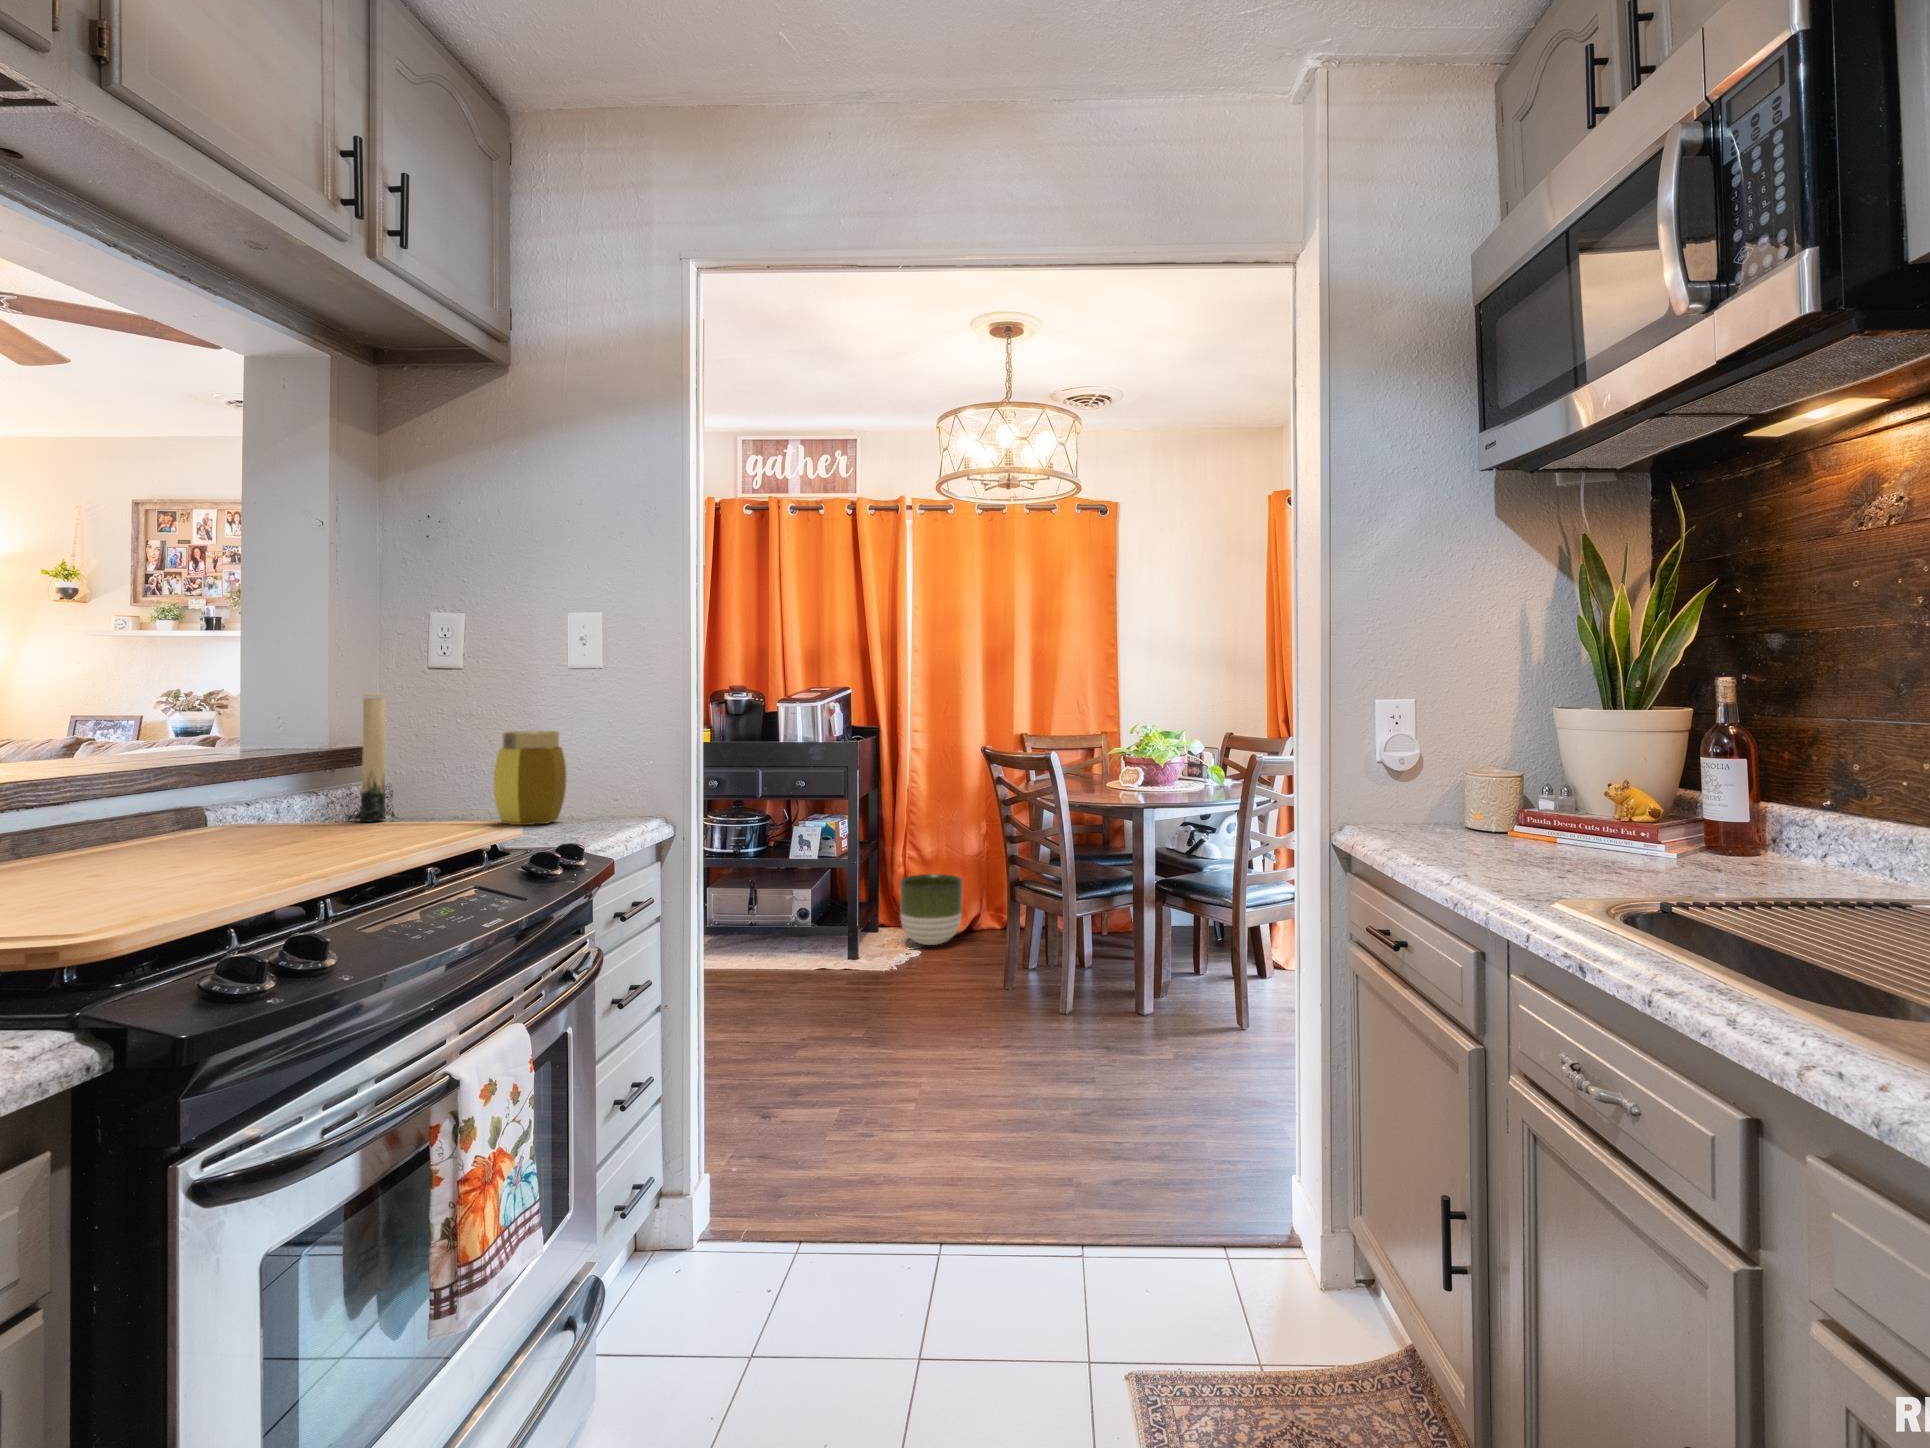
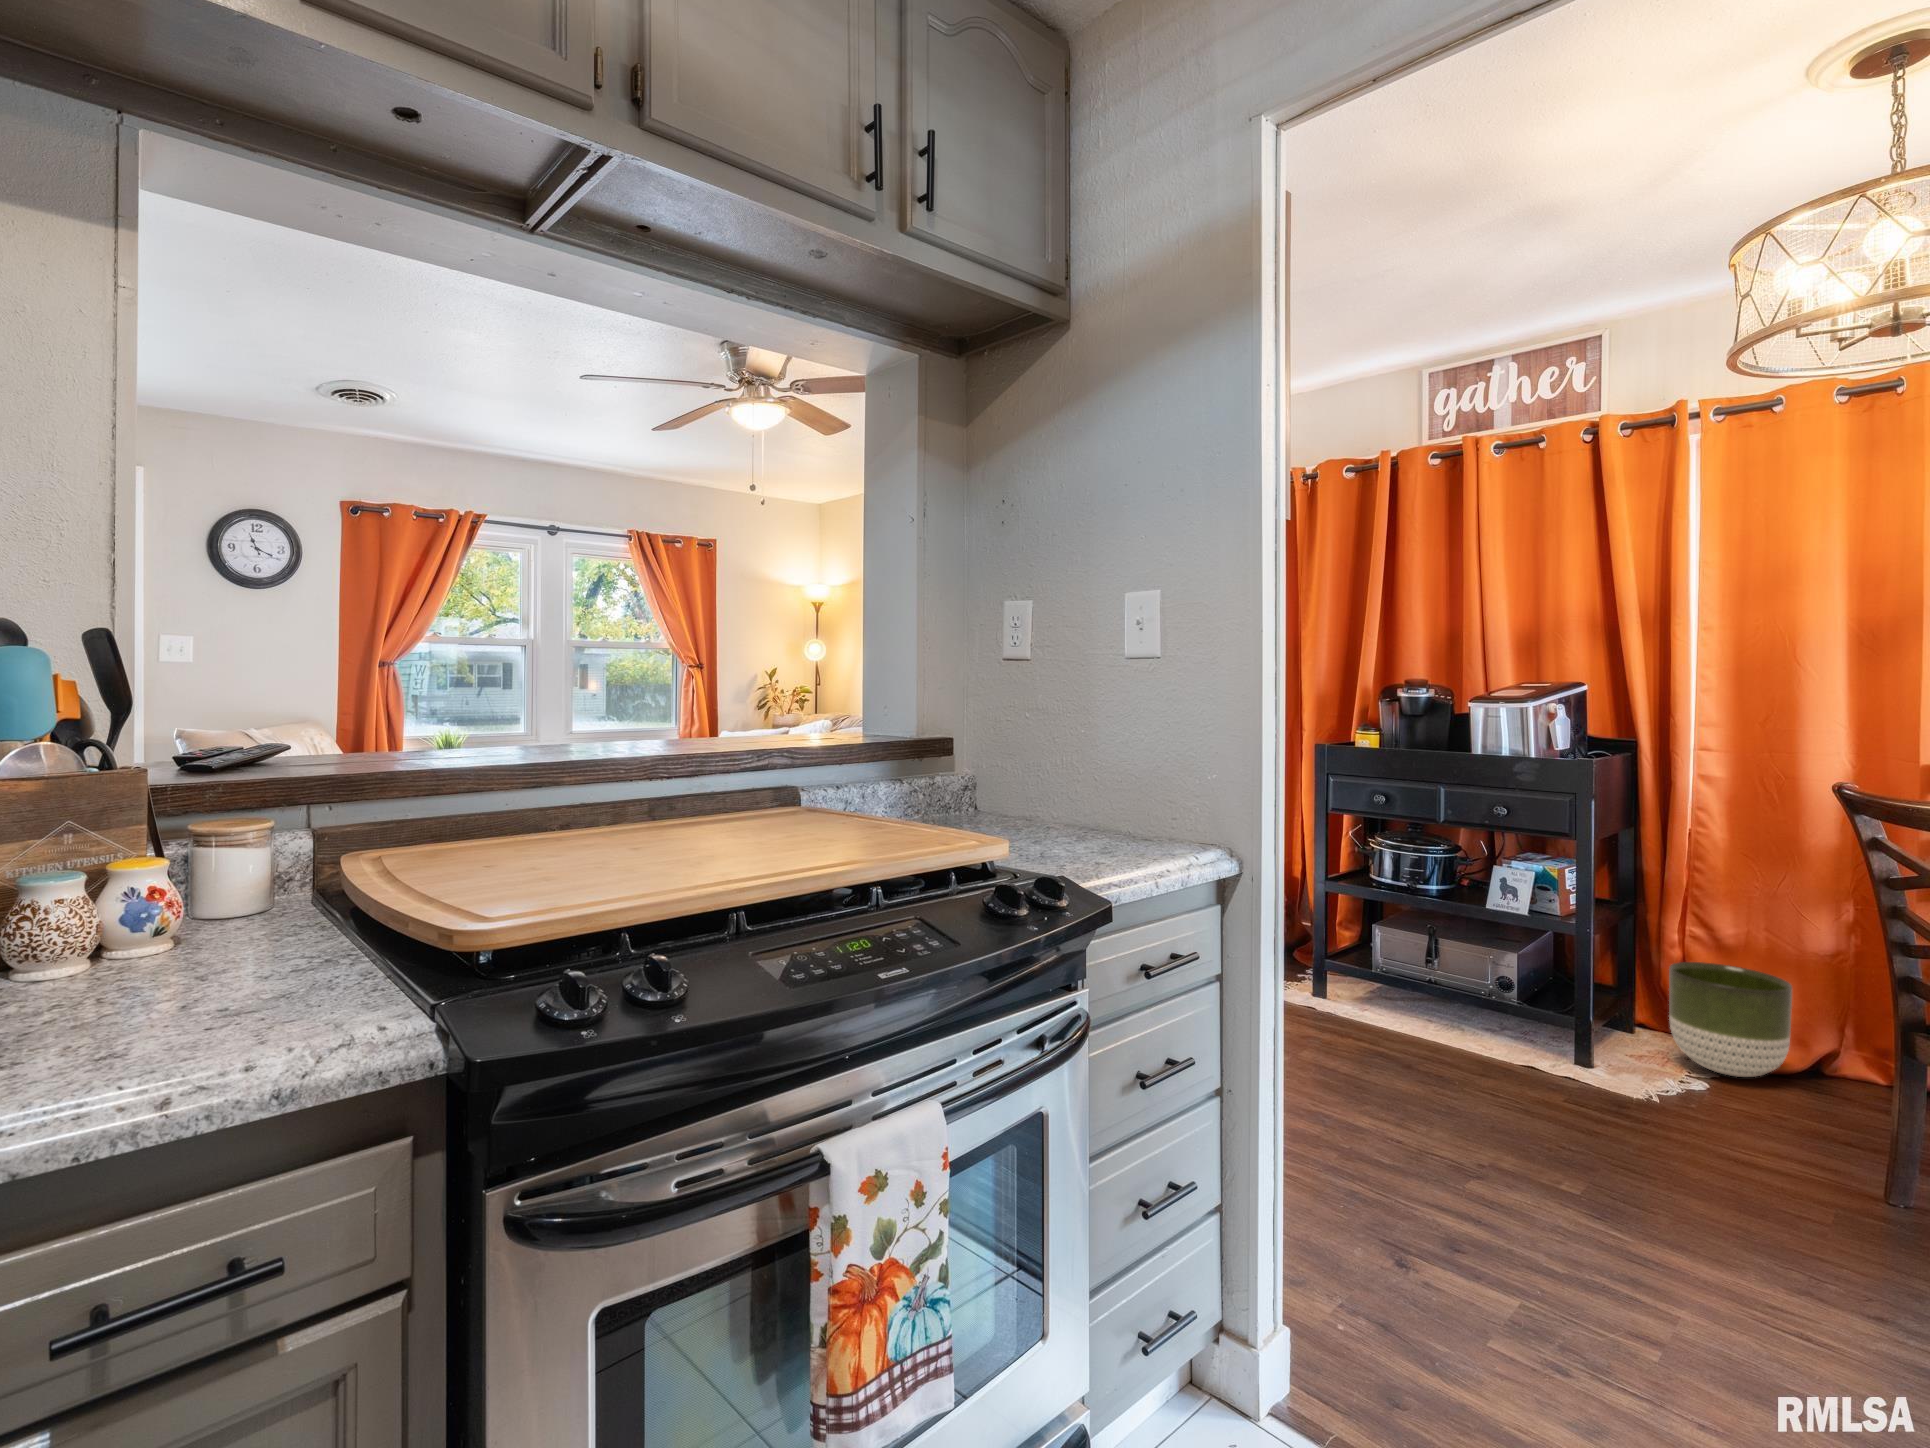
candle: present [347,693,386,822] -> none [923,685,953,816]
jar: present [493,731,566,825] -> none [1037,730,1114,840]

